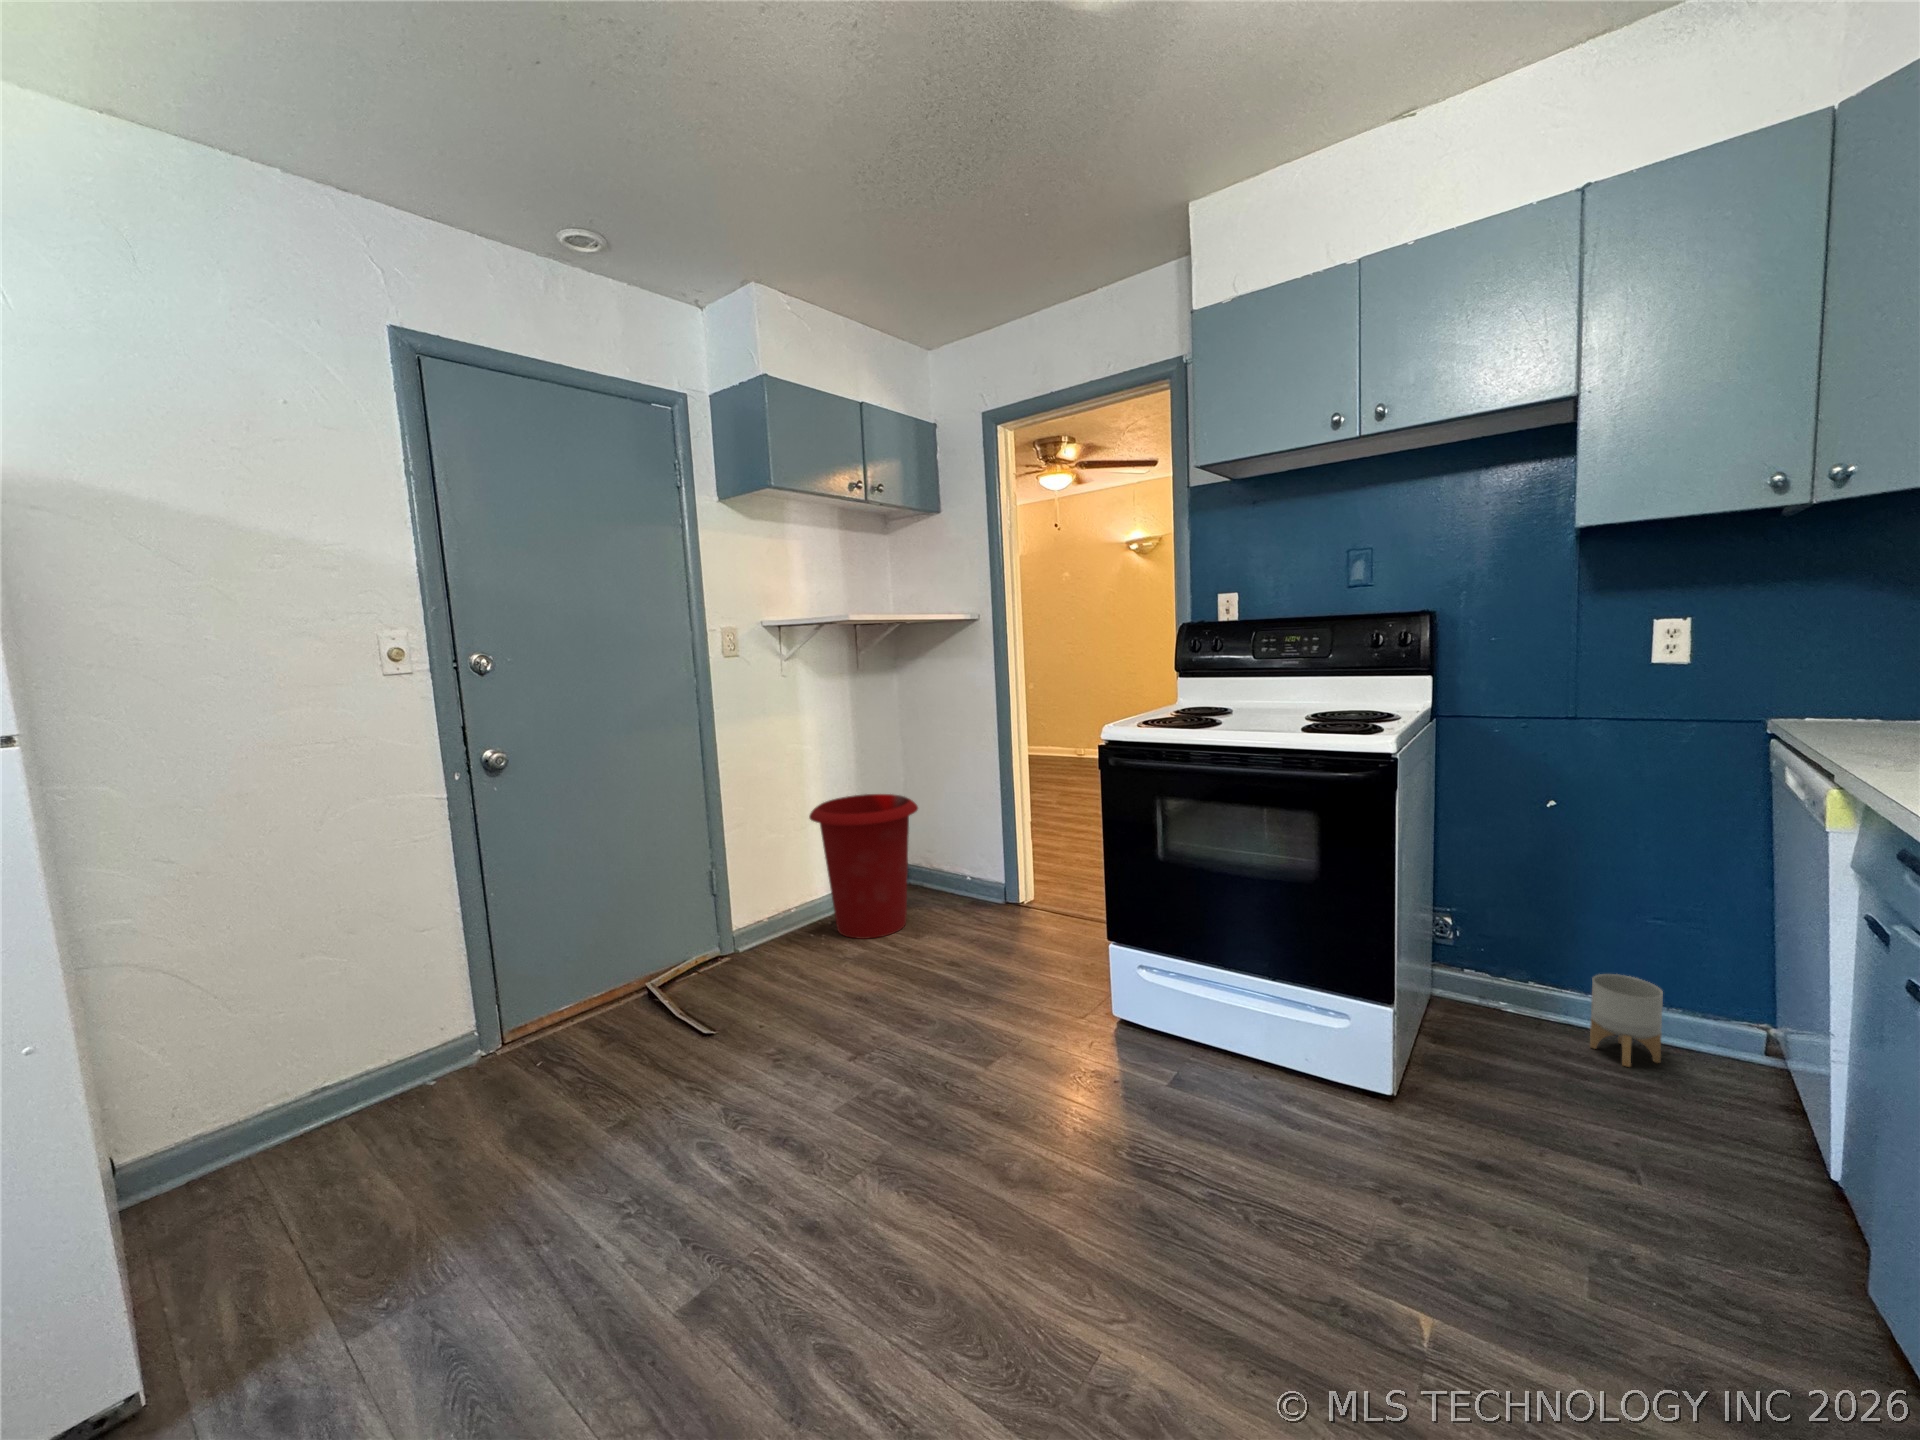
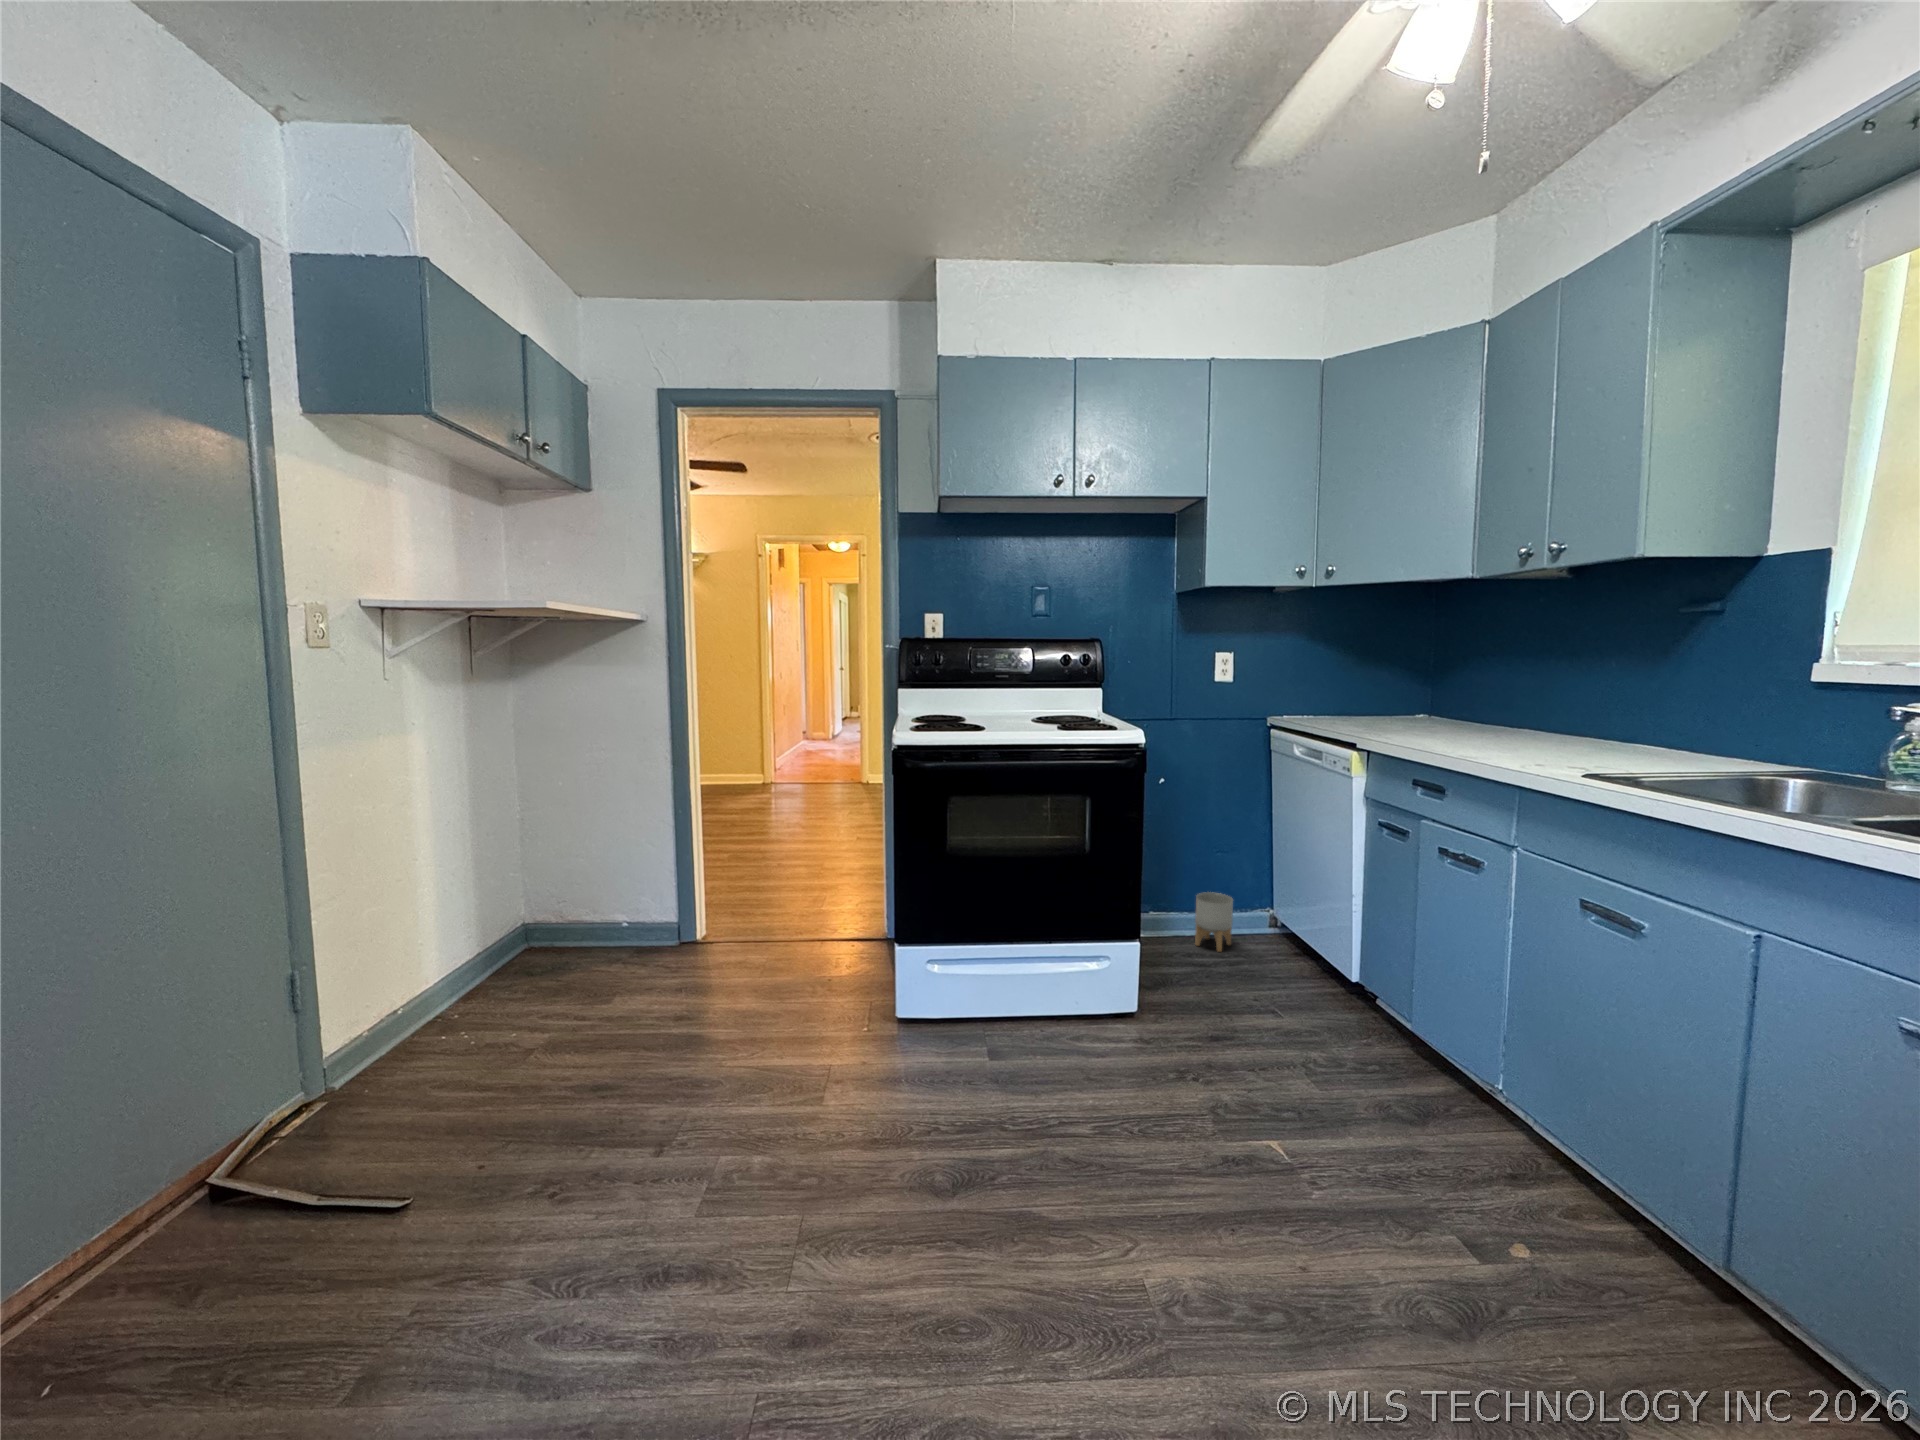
waste bin: present [809,794,918,939] -> none [435,833,600,1028]

